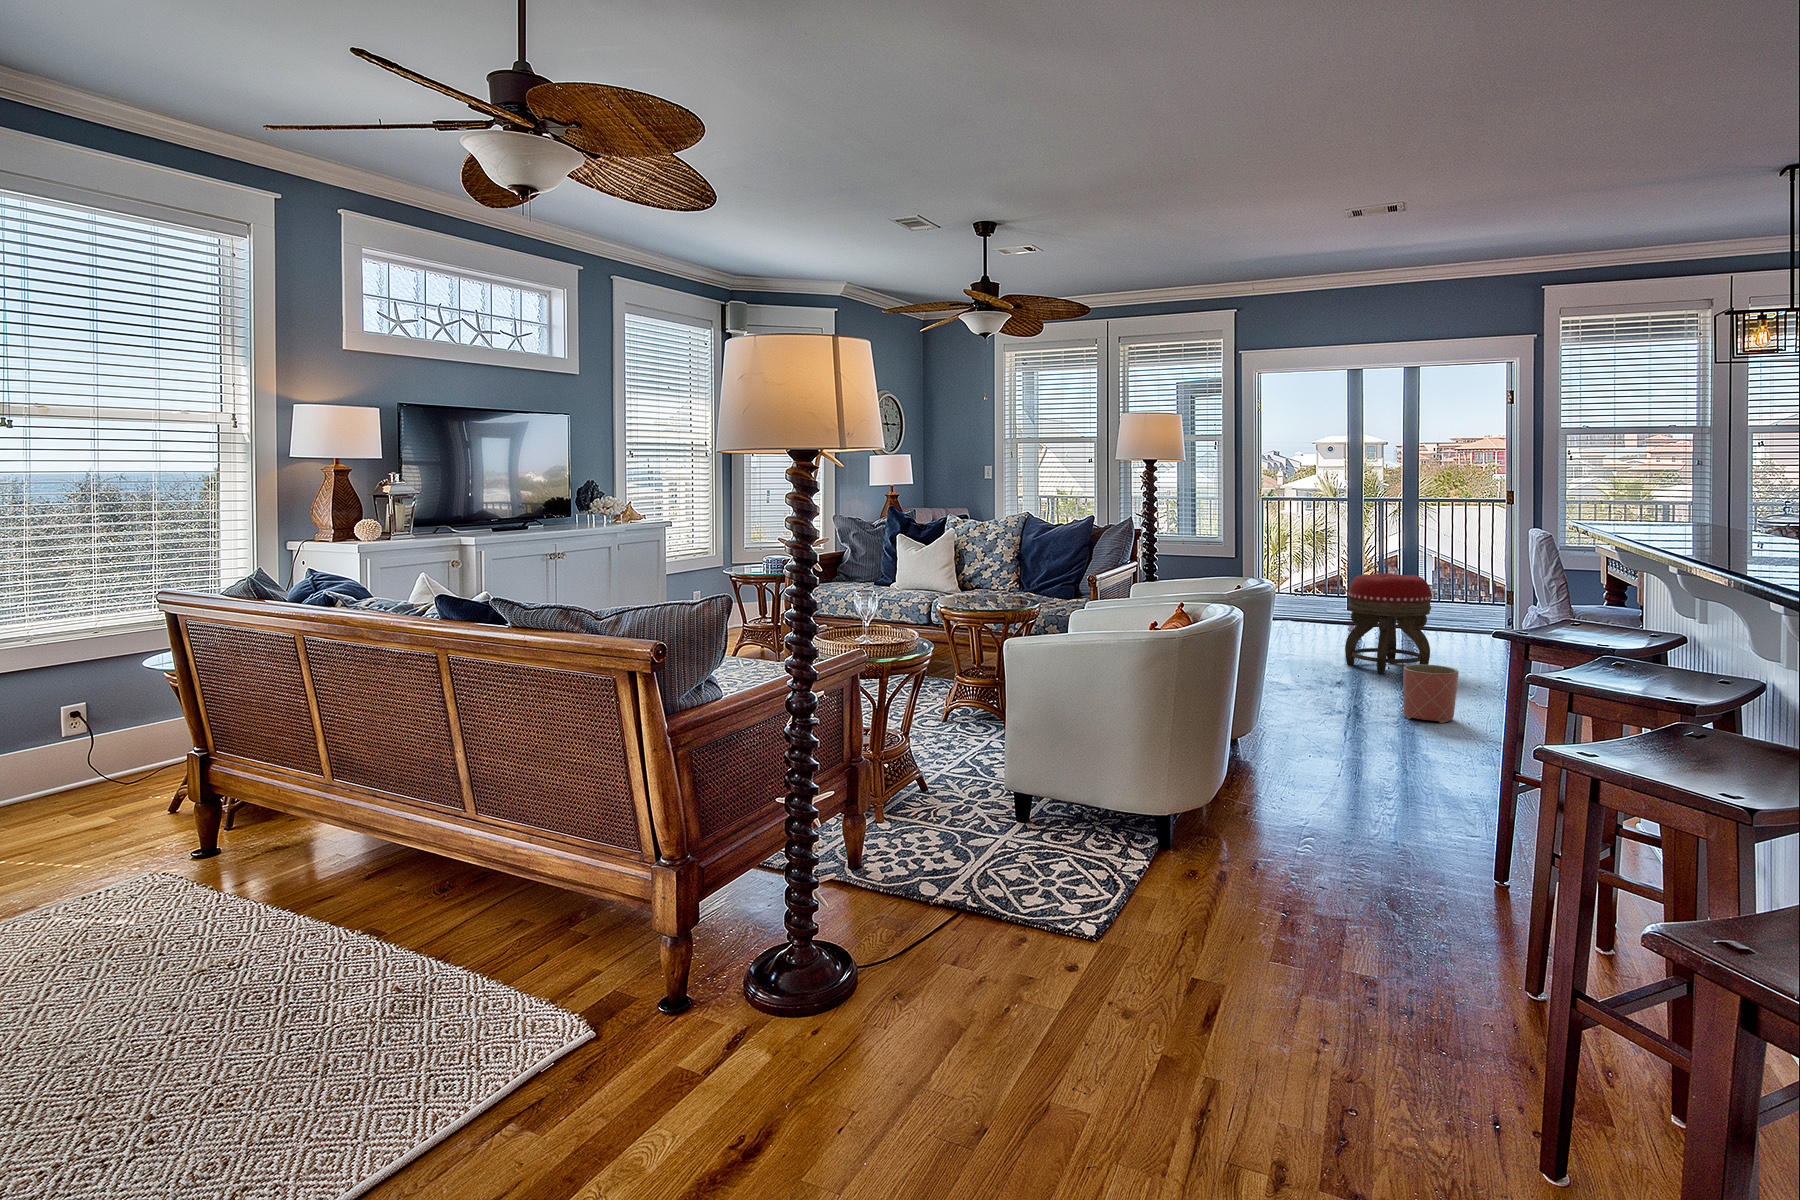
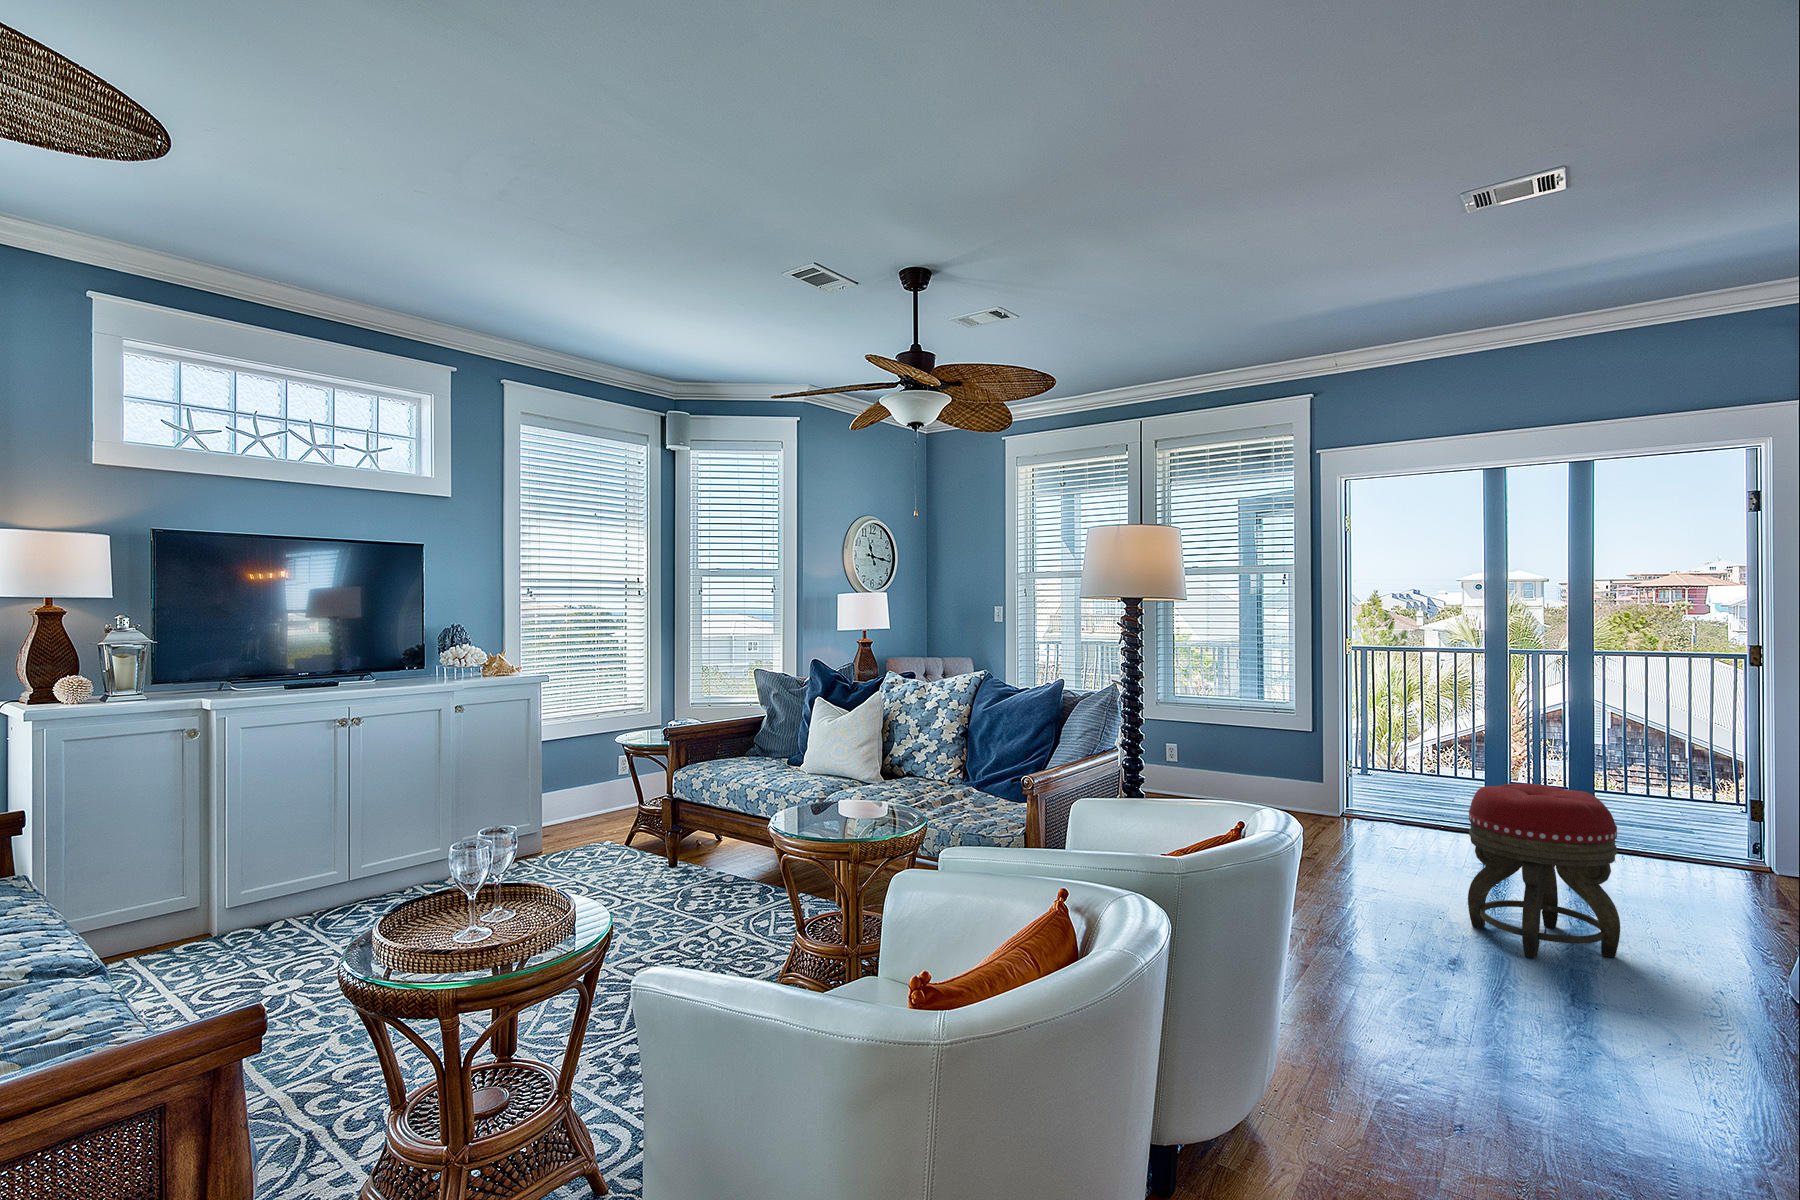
planter: present [1403,664,1459,723] -> none [1566,1004,1689,1149]

